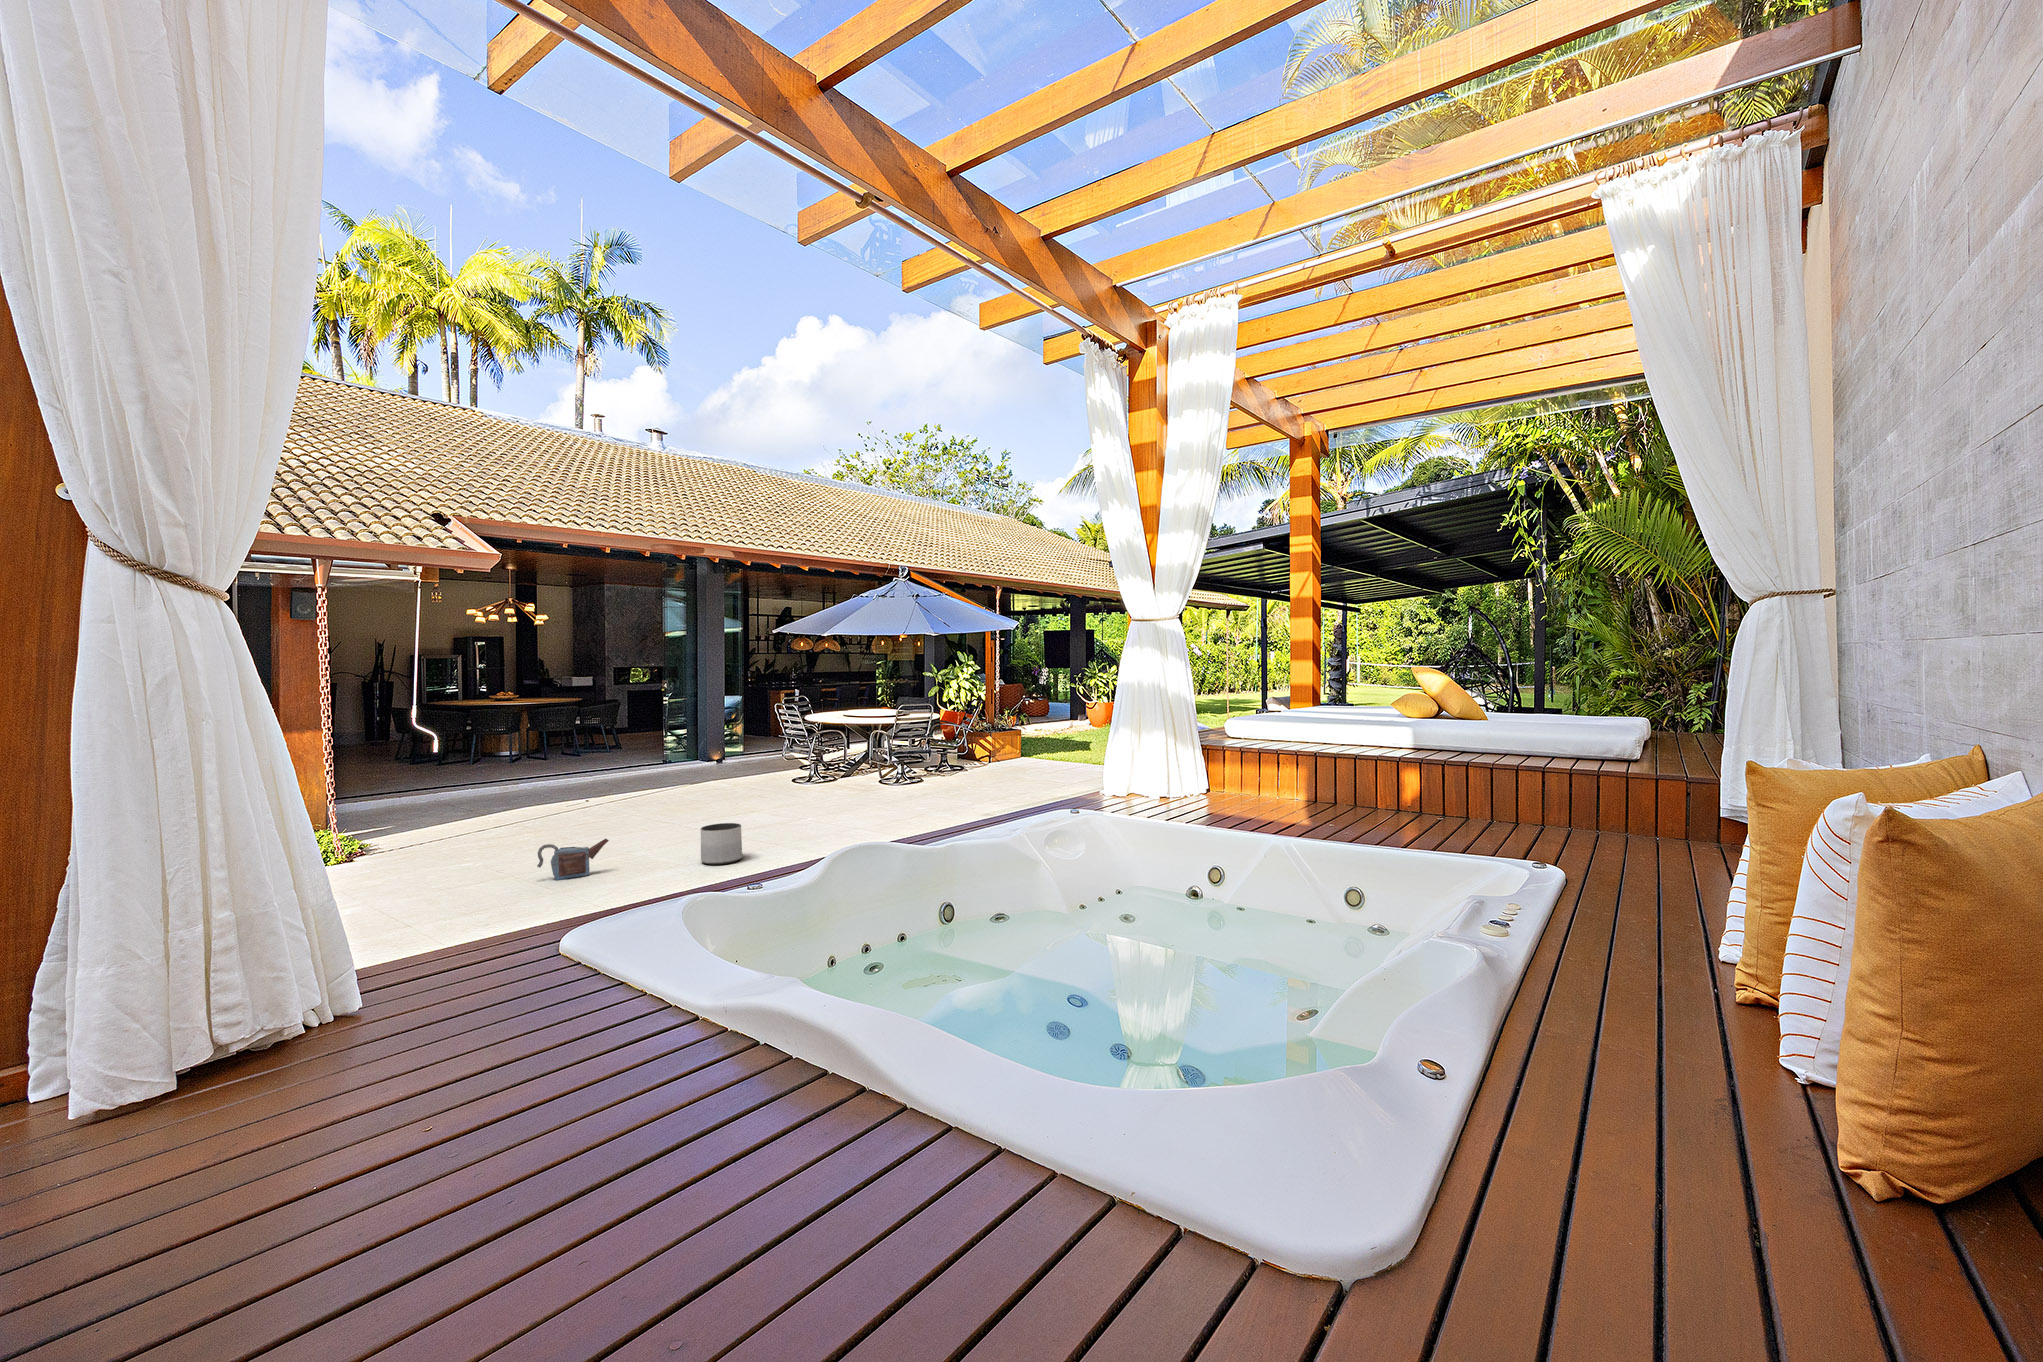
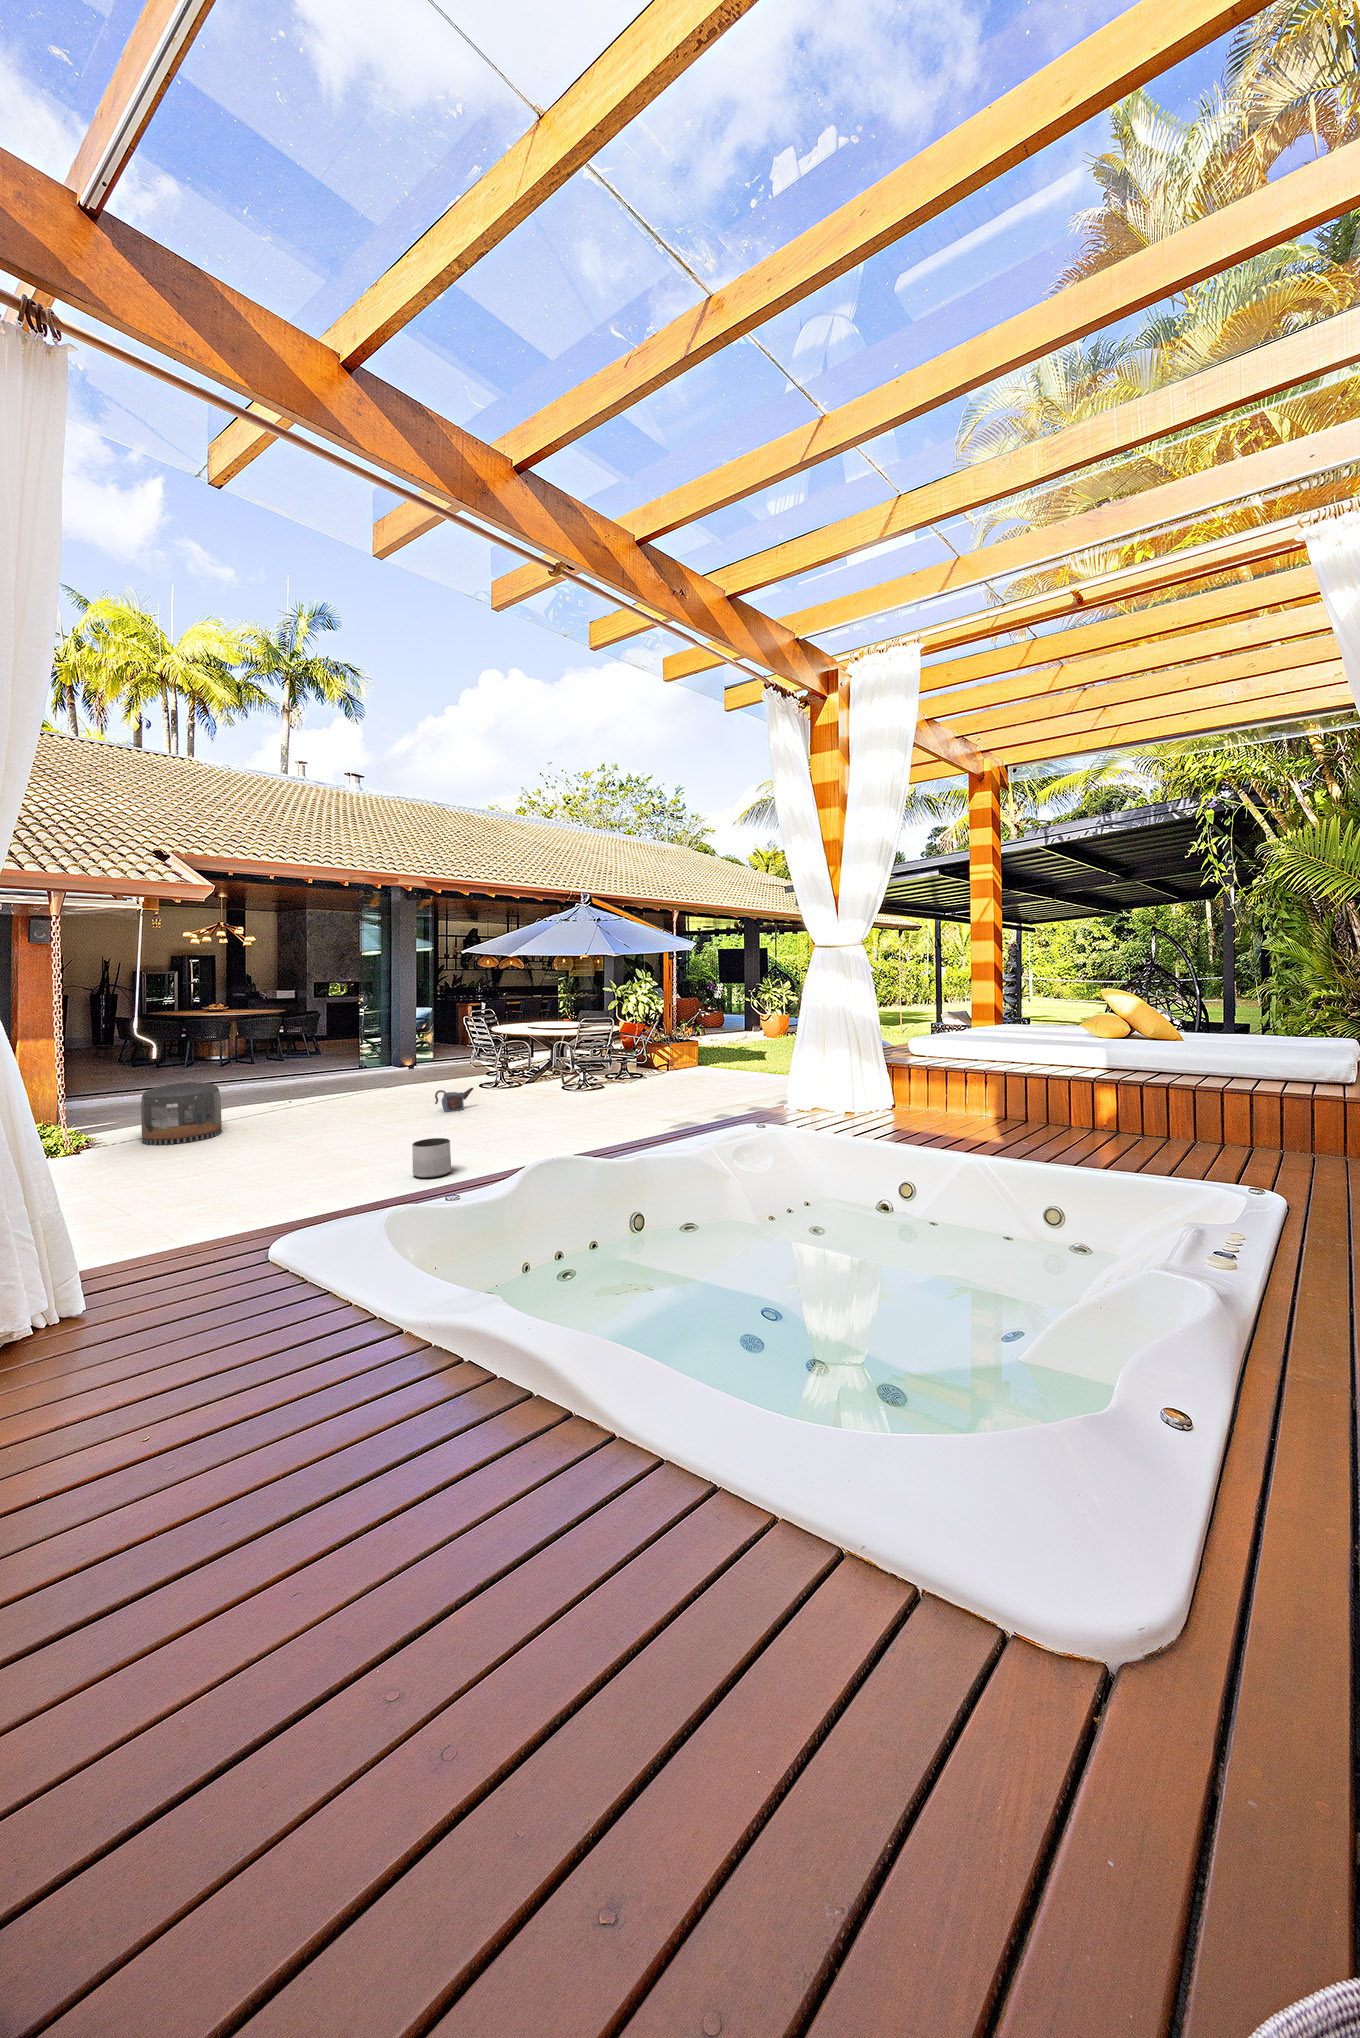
pouf: none [413,766,500,832] -> present [141,1082,222,1145]
watering can: present [537,839,609,880] -> present [435,1088,473,1112]

